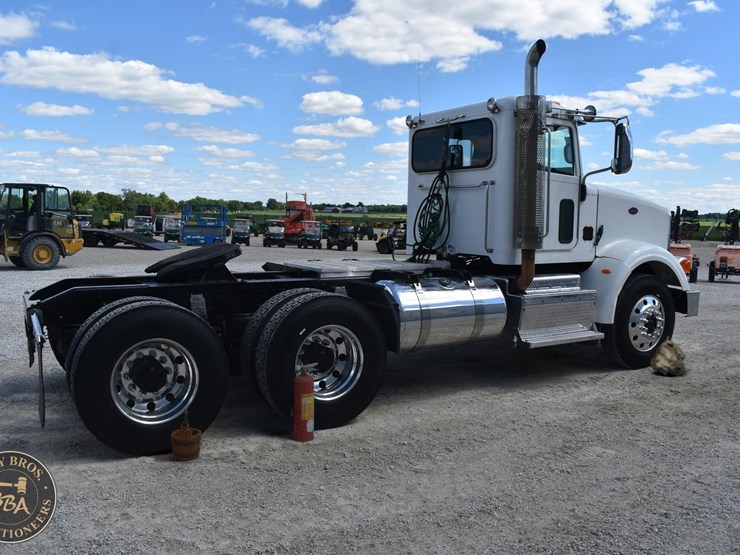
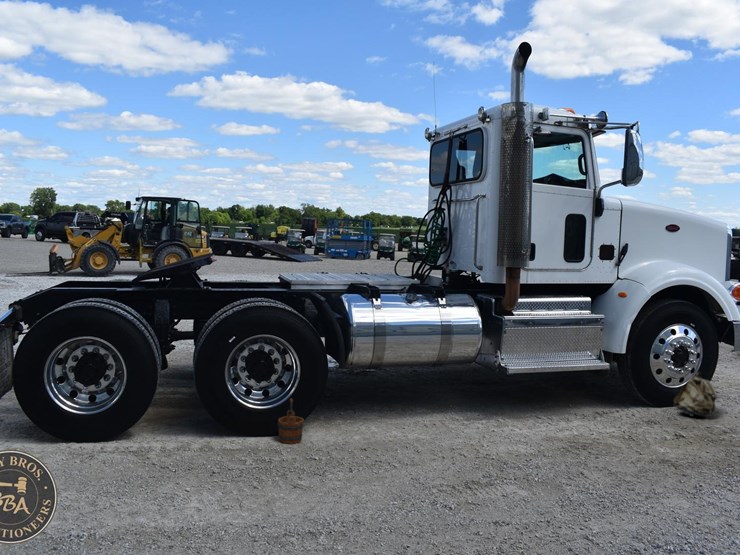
fire extinguisher: present [289,363,318,441] -> none [215,370,245,446]
wooden bucket: present [171,409,201,461] -> present [278,398,304,444]

